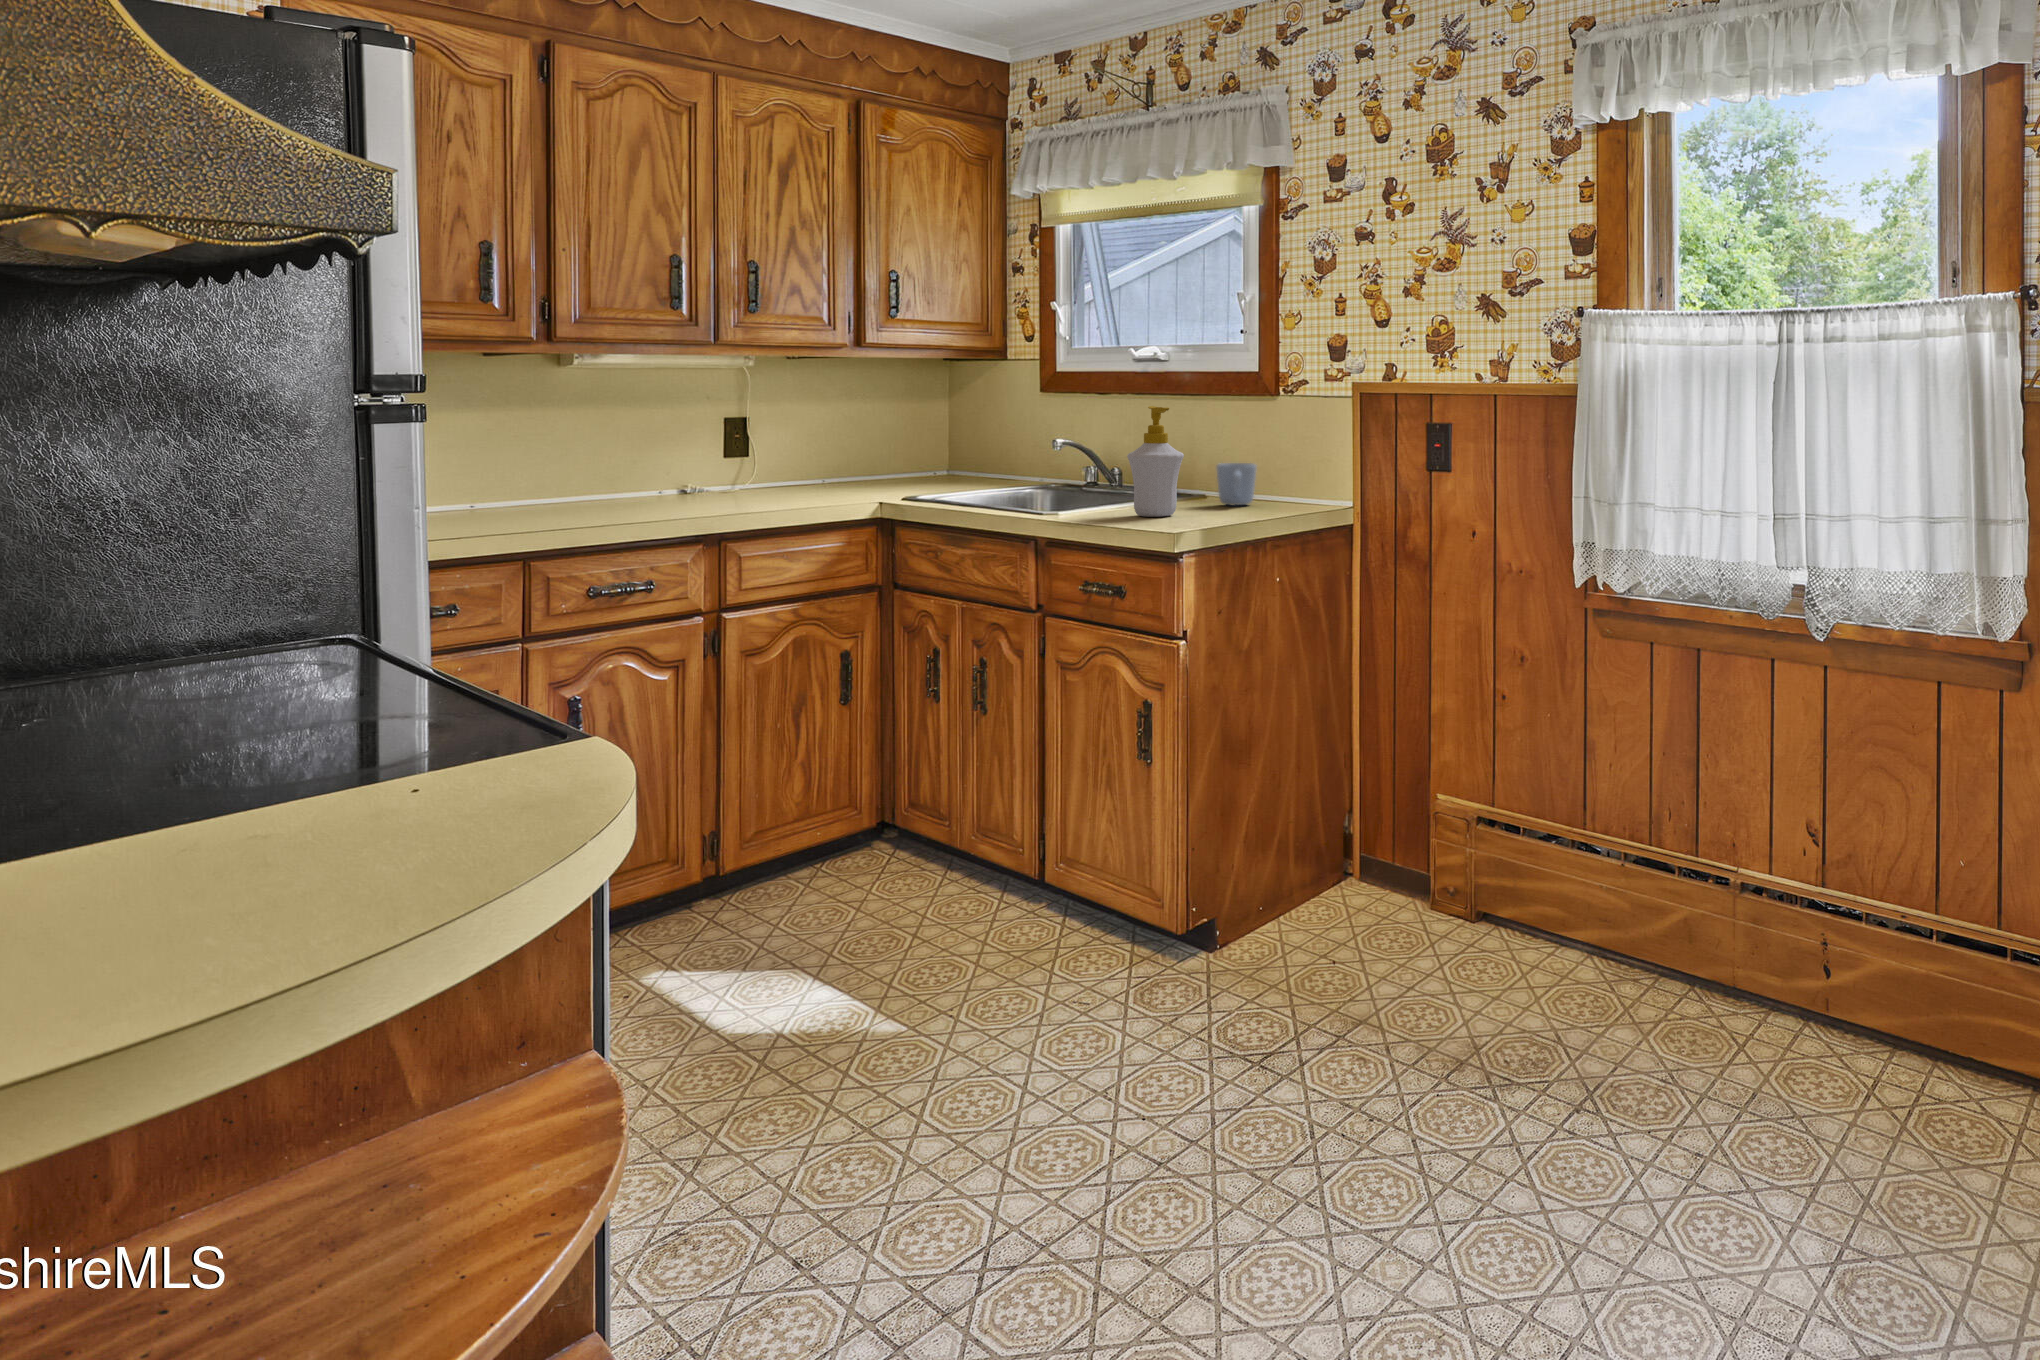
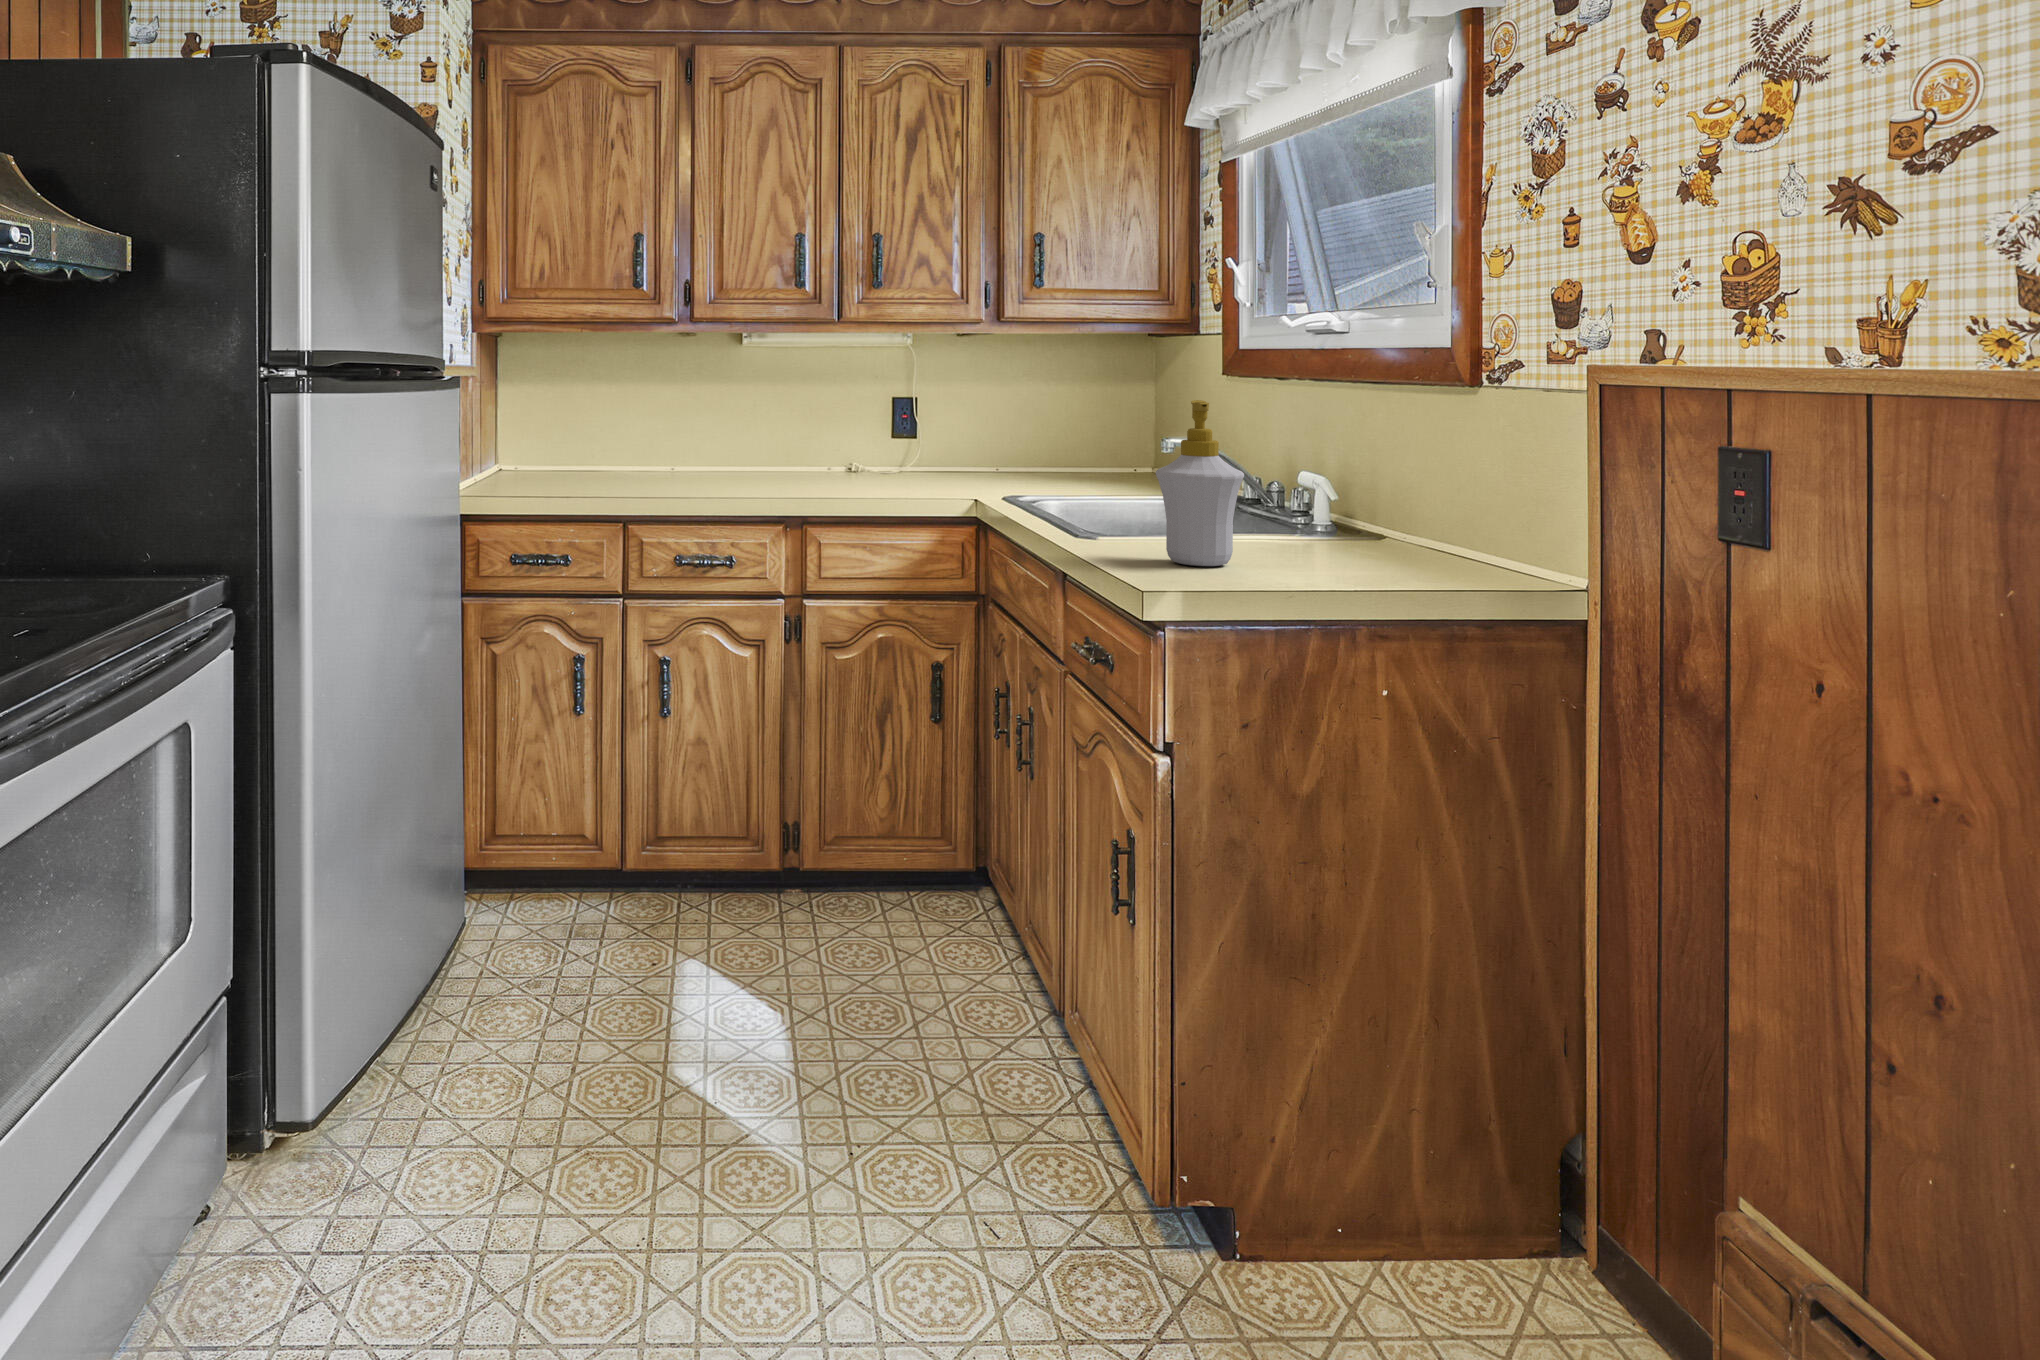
mug: present [1217,463,1257,506] -> none [1346,492,1418,562]

